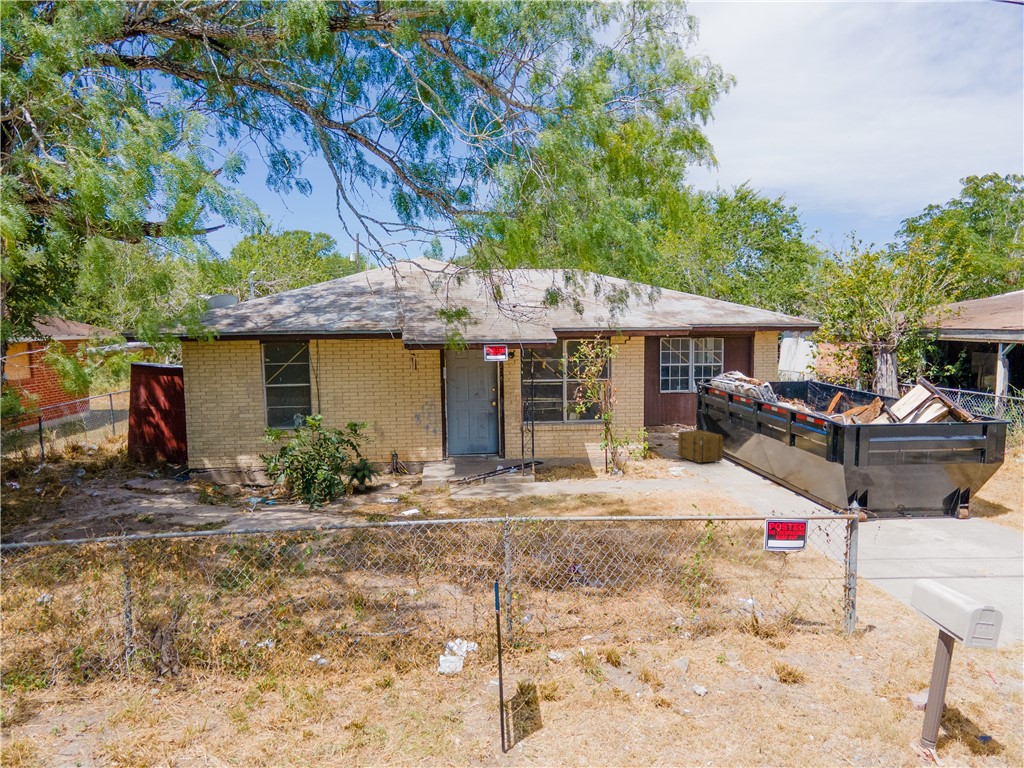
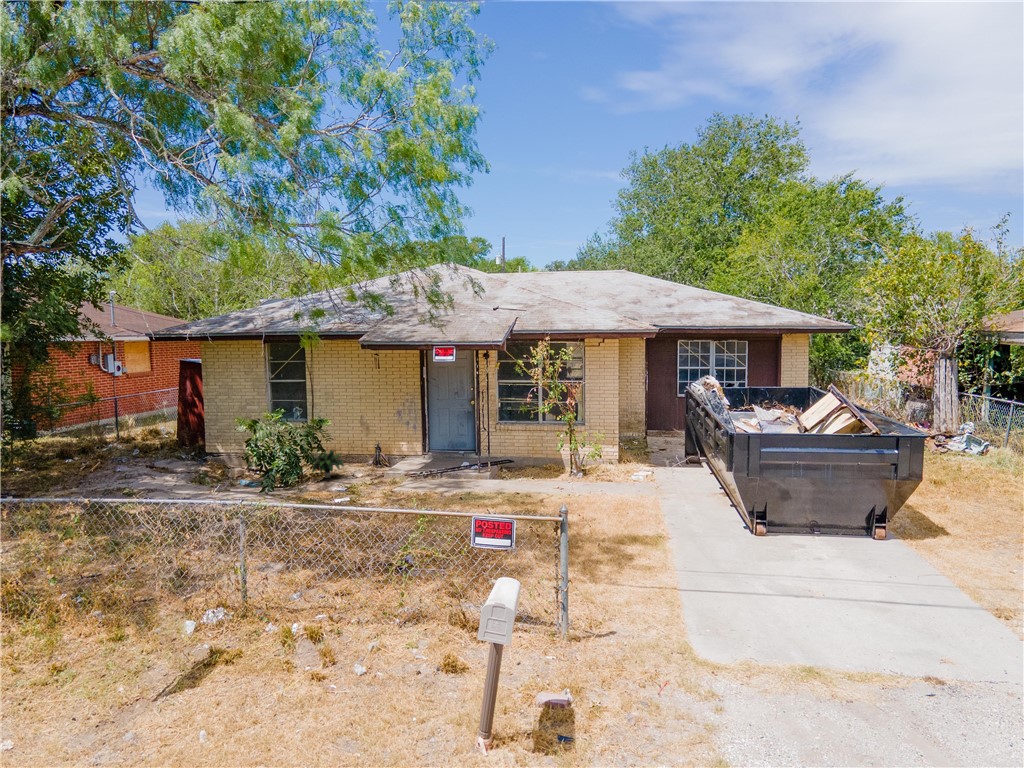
cardboard box: present [678,430,723,463] -> none [655,434,696,469]

